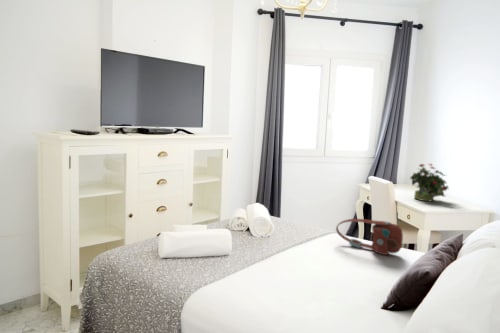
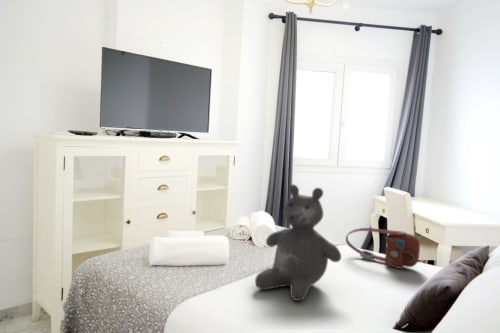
potted plant: present [410,164,448,201] -> none [428,173,471,214]
teddy bear: none [259,183,335,287] -> present [255,185,341,301]

